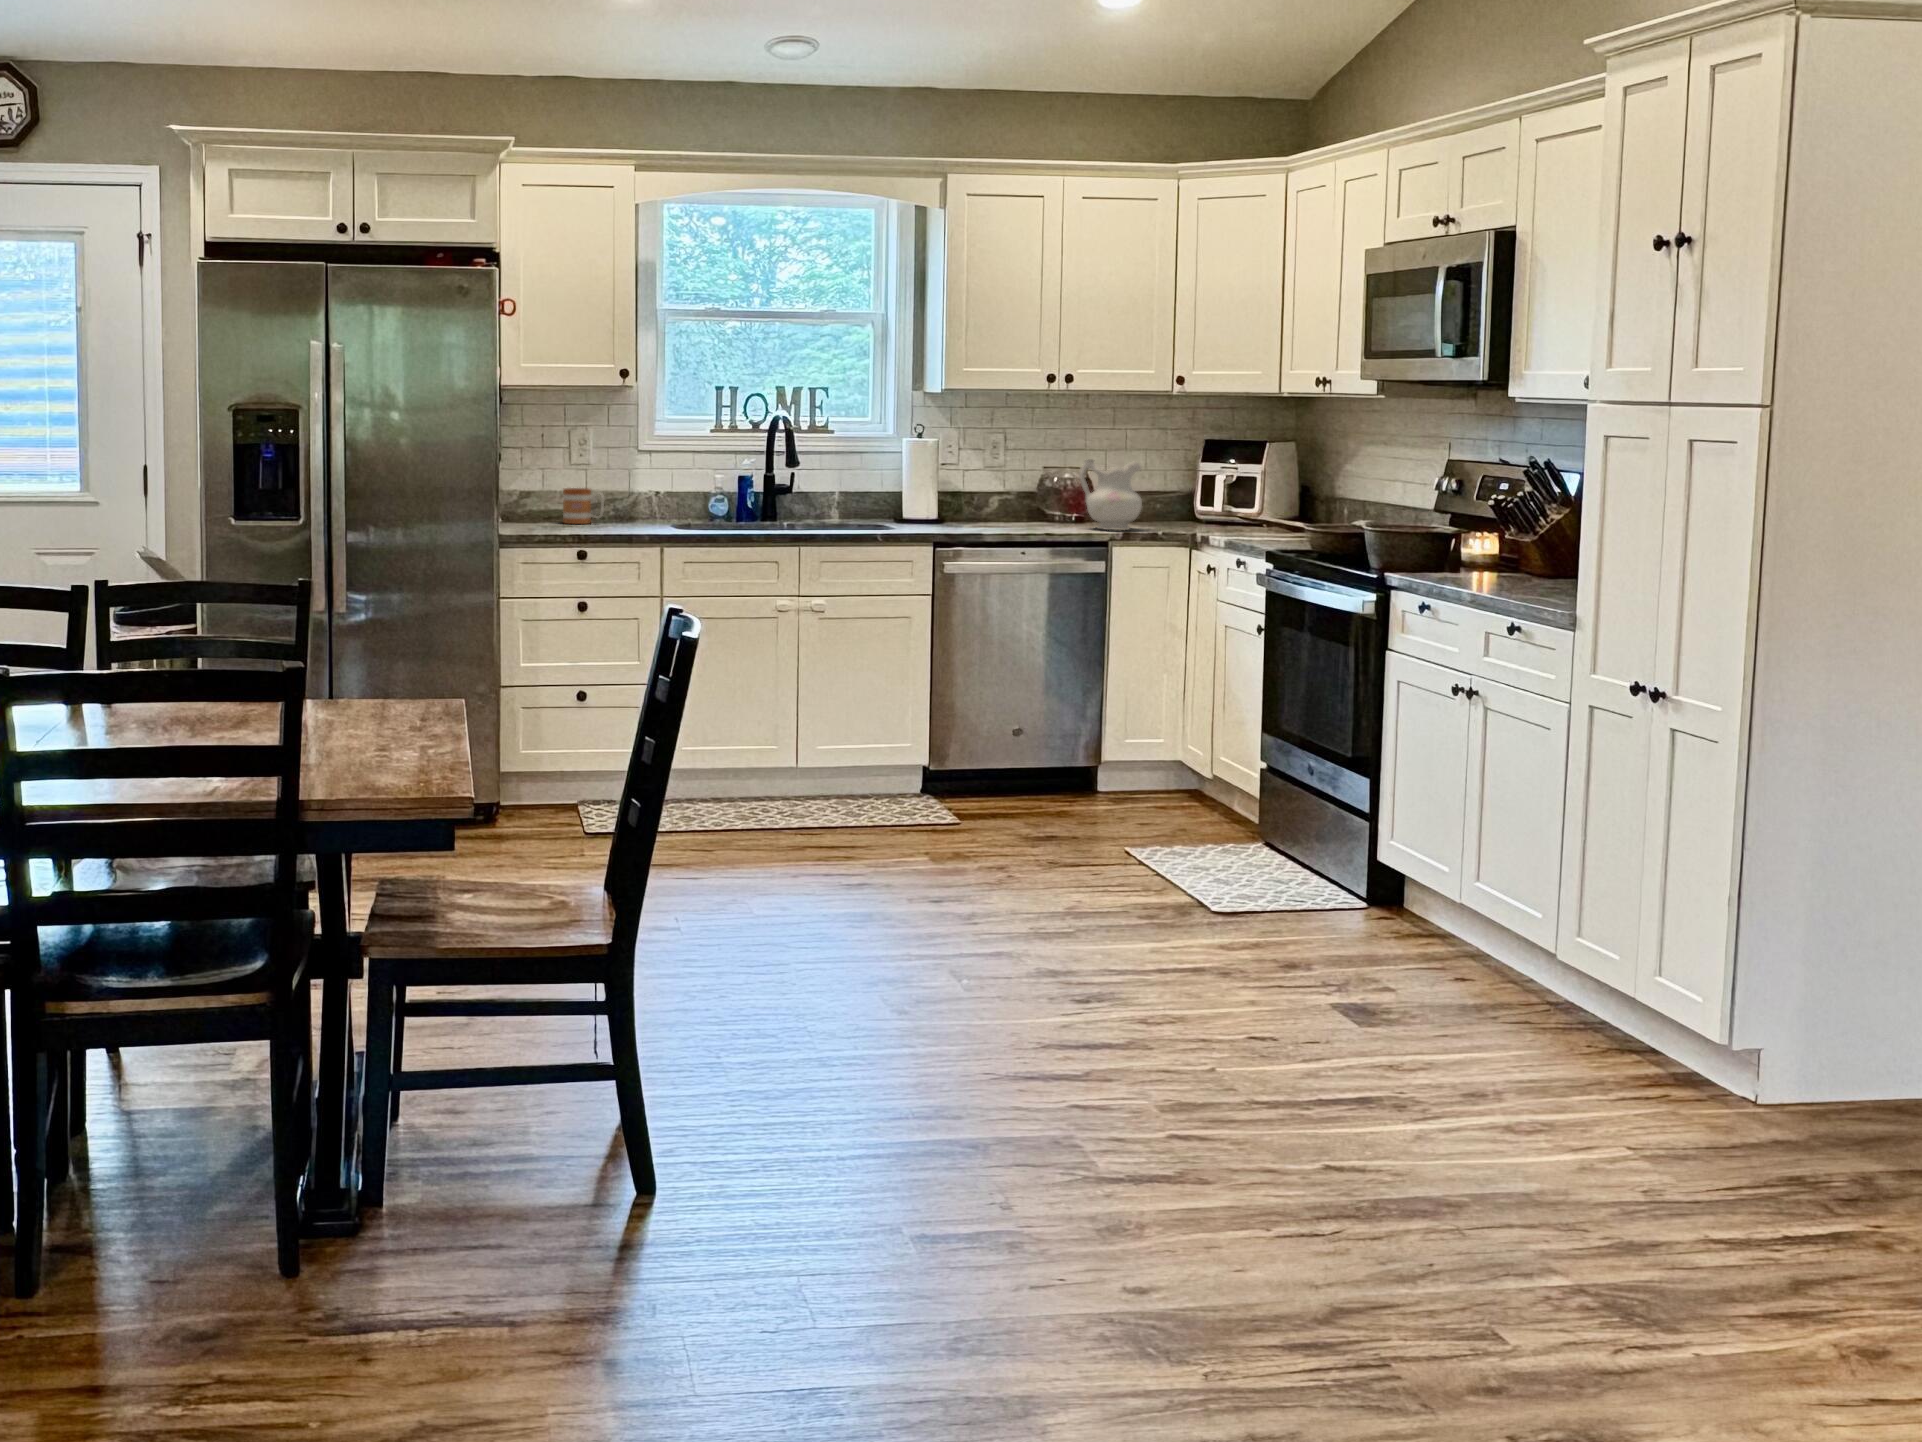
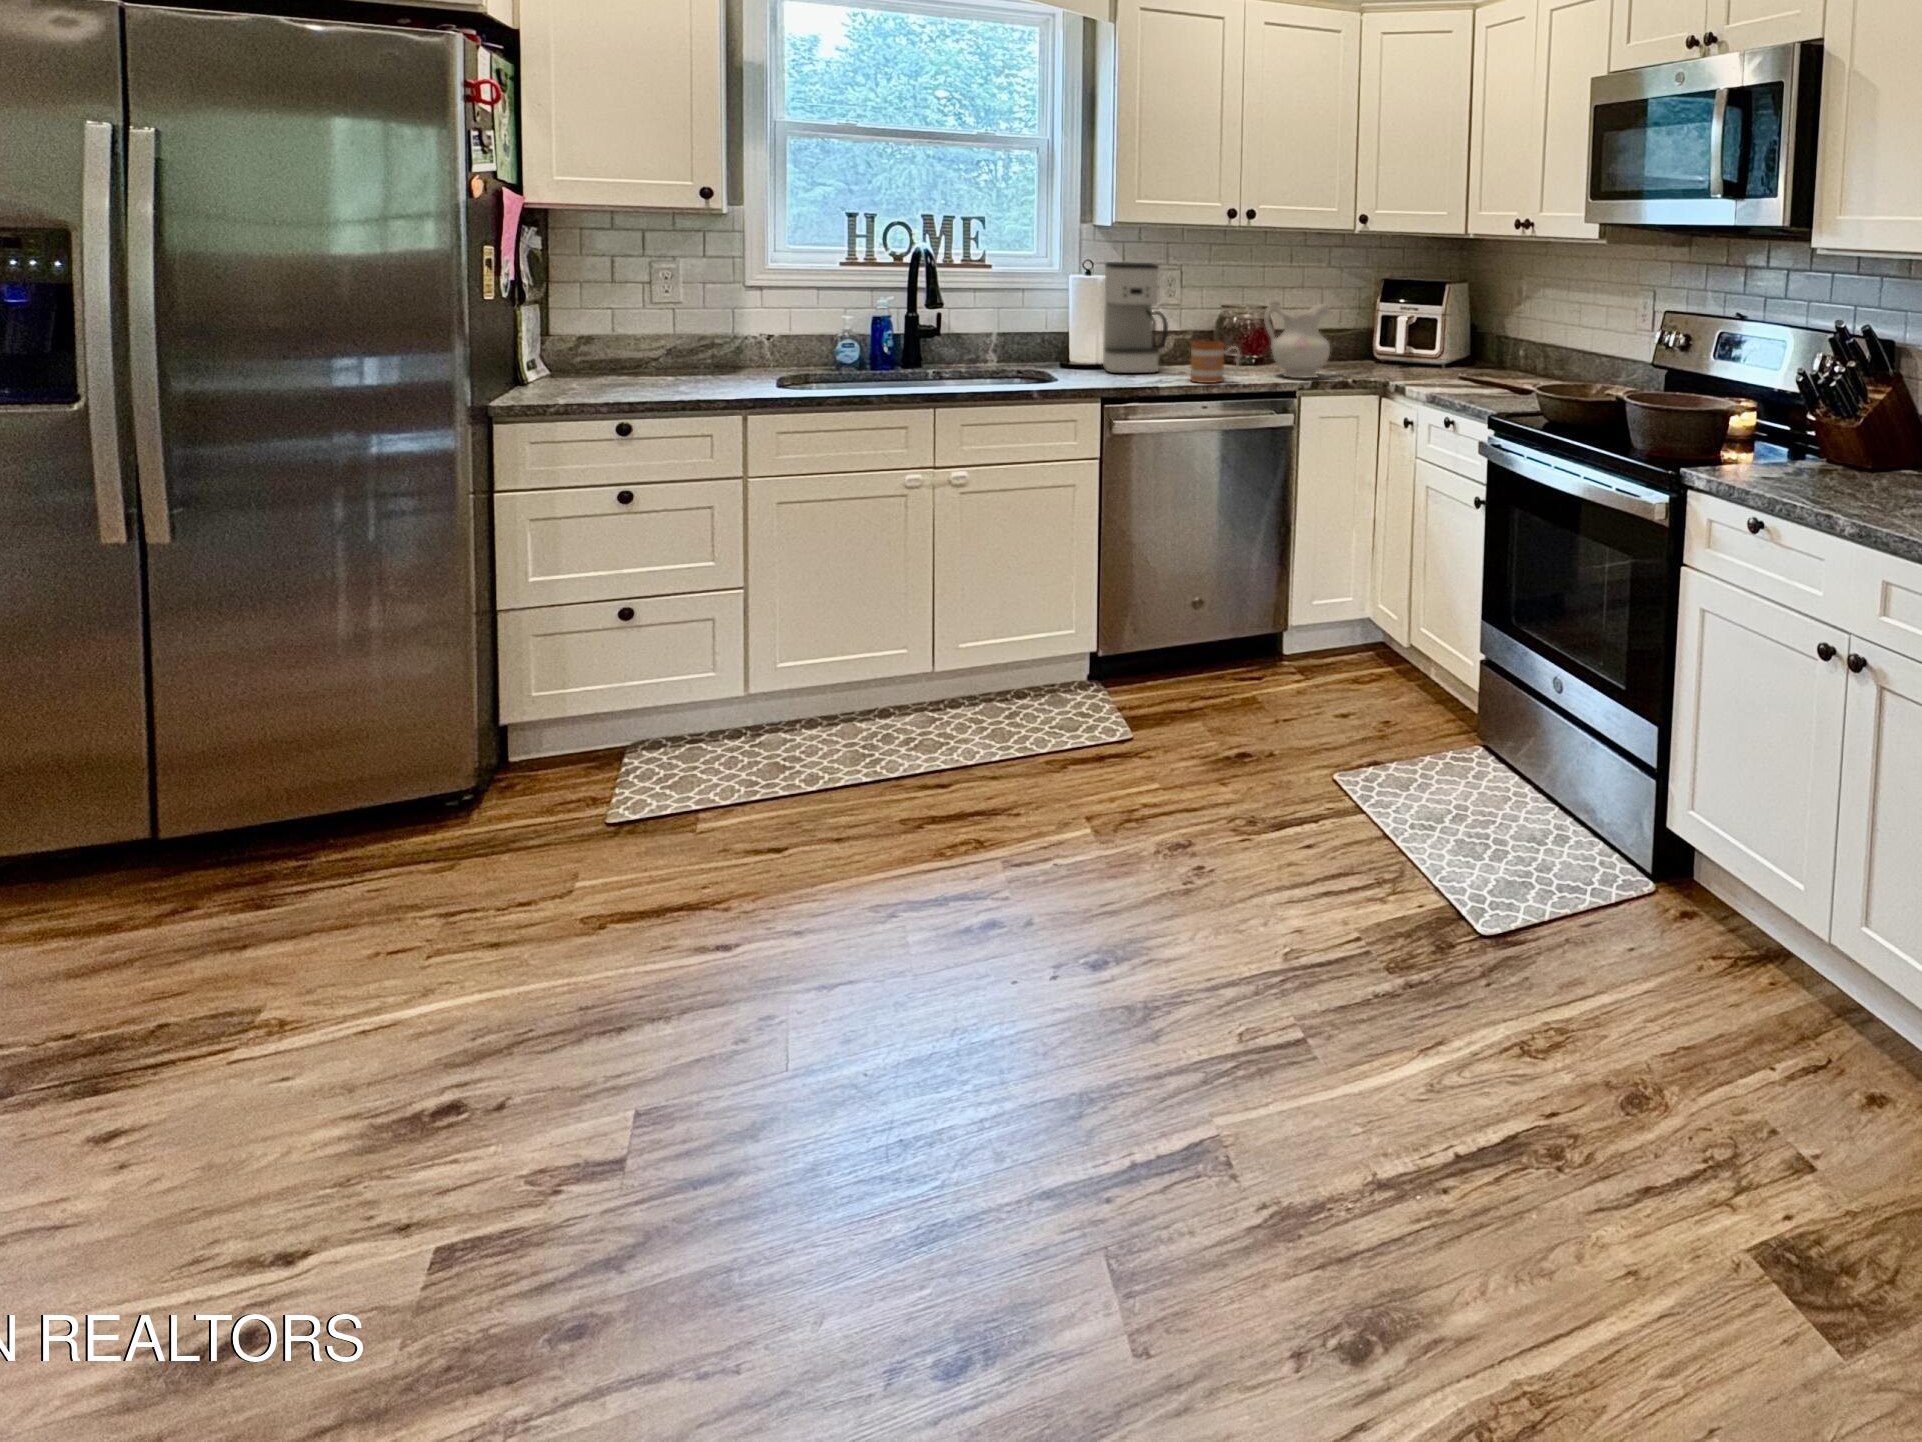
coffee maker: none [932,426,992,525] -> present [1103,262,1168,373]
mug: present [563,488,604,524] -> present [1190,341,1240,383]

